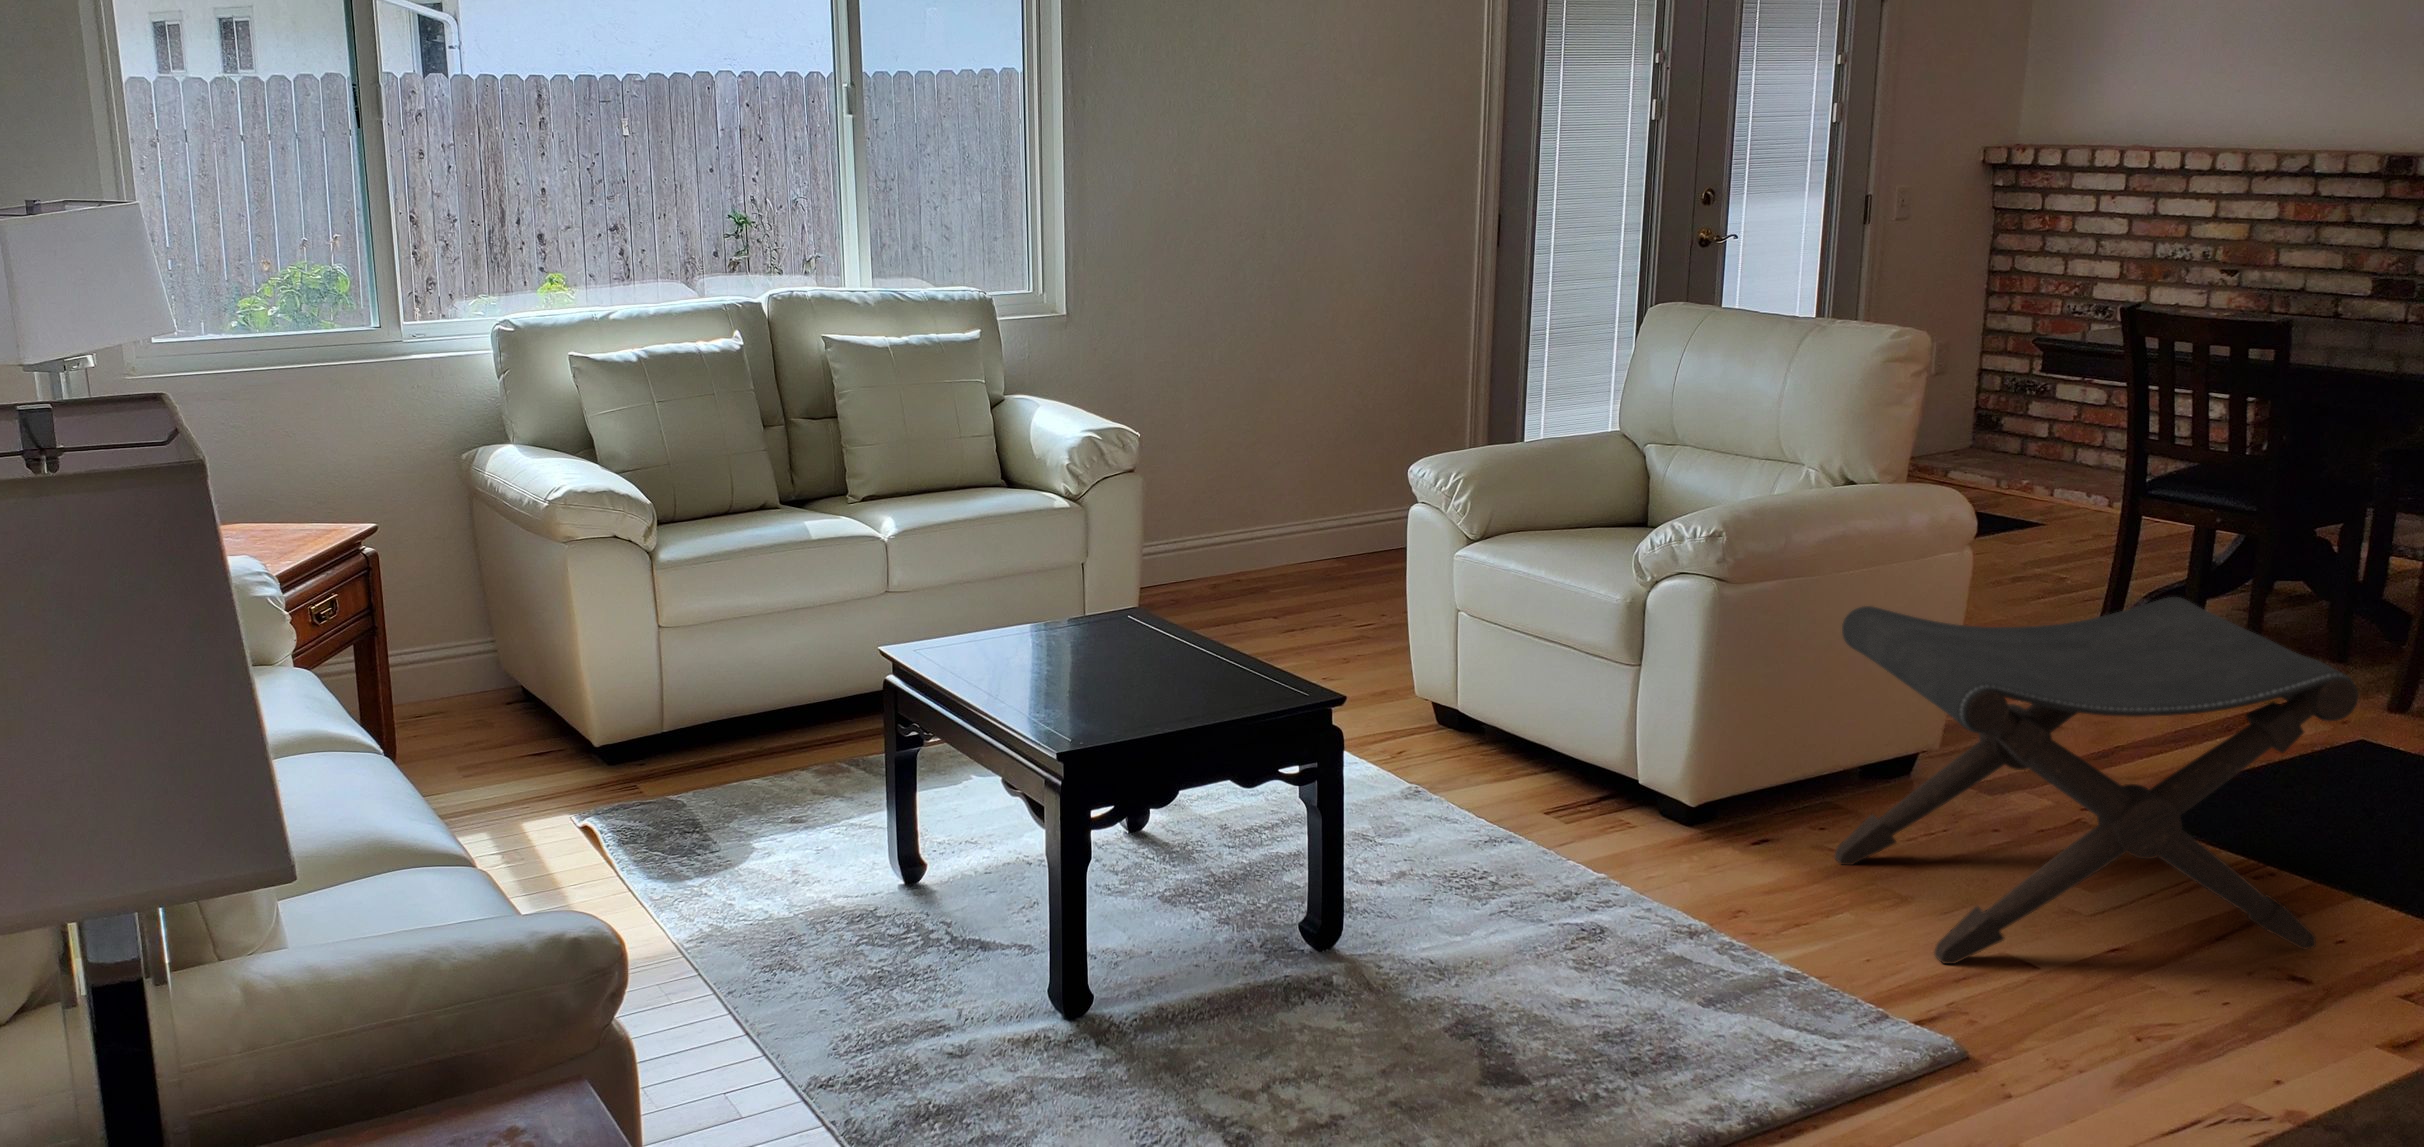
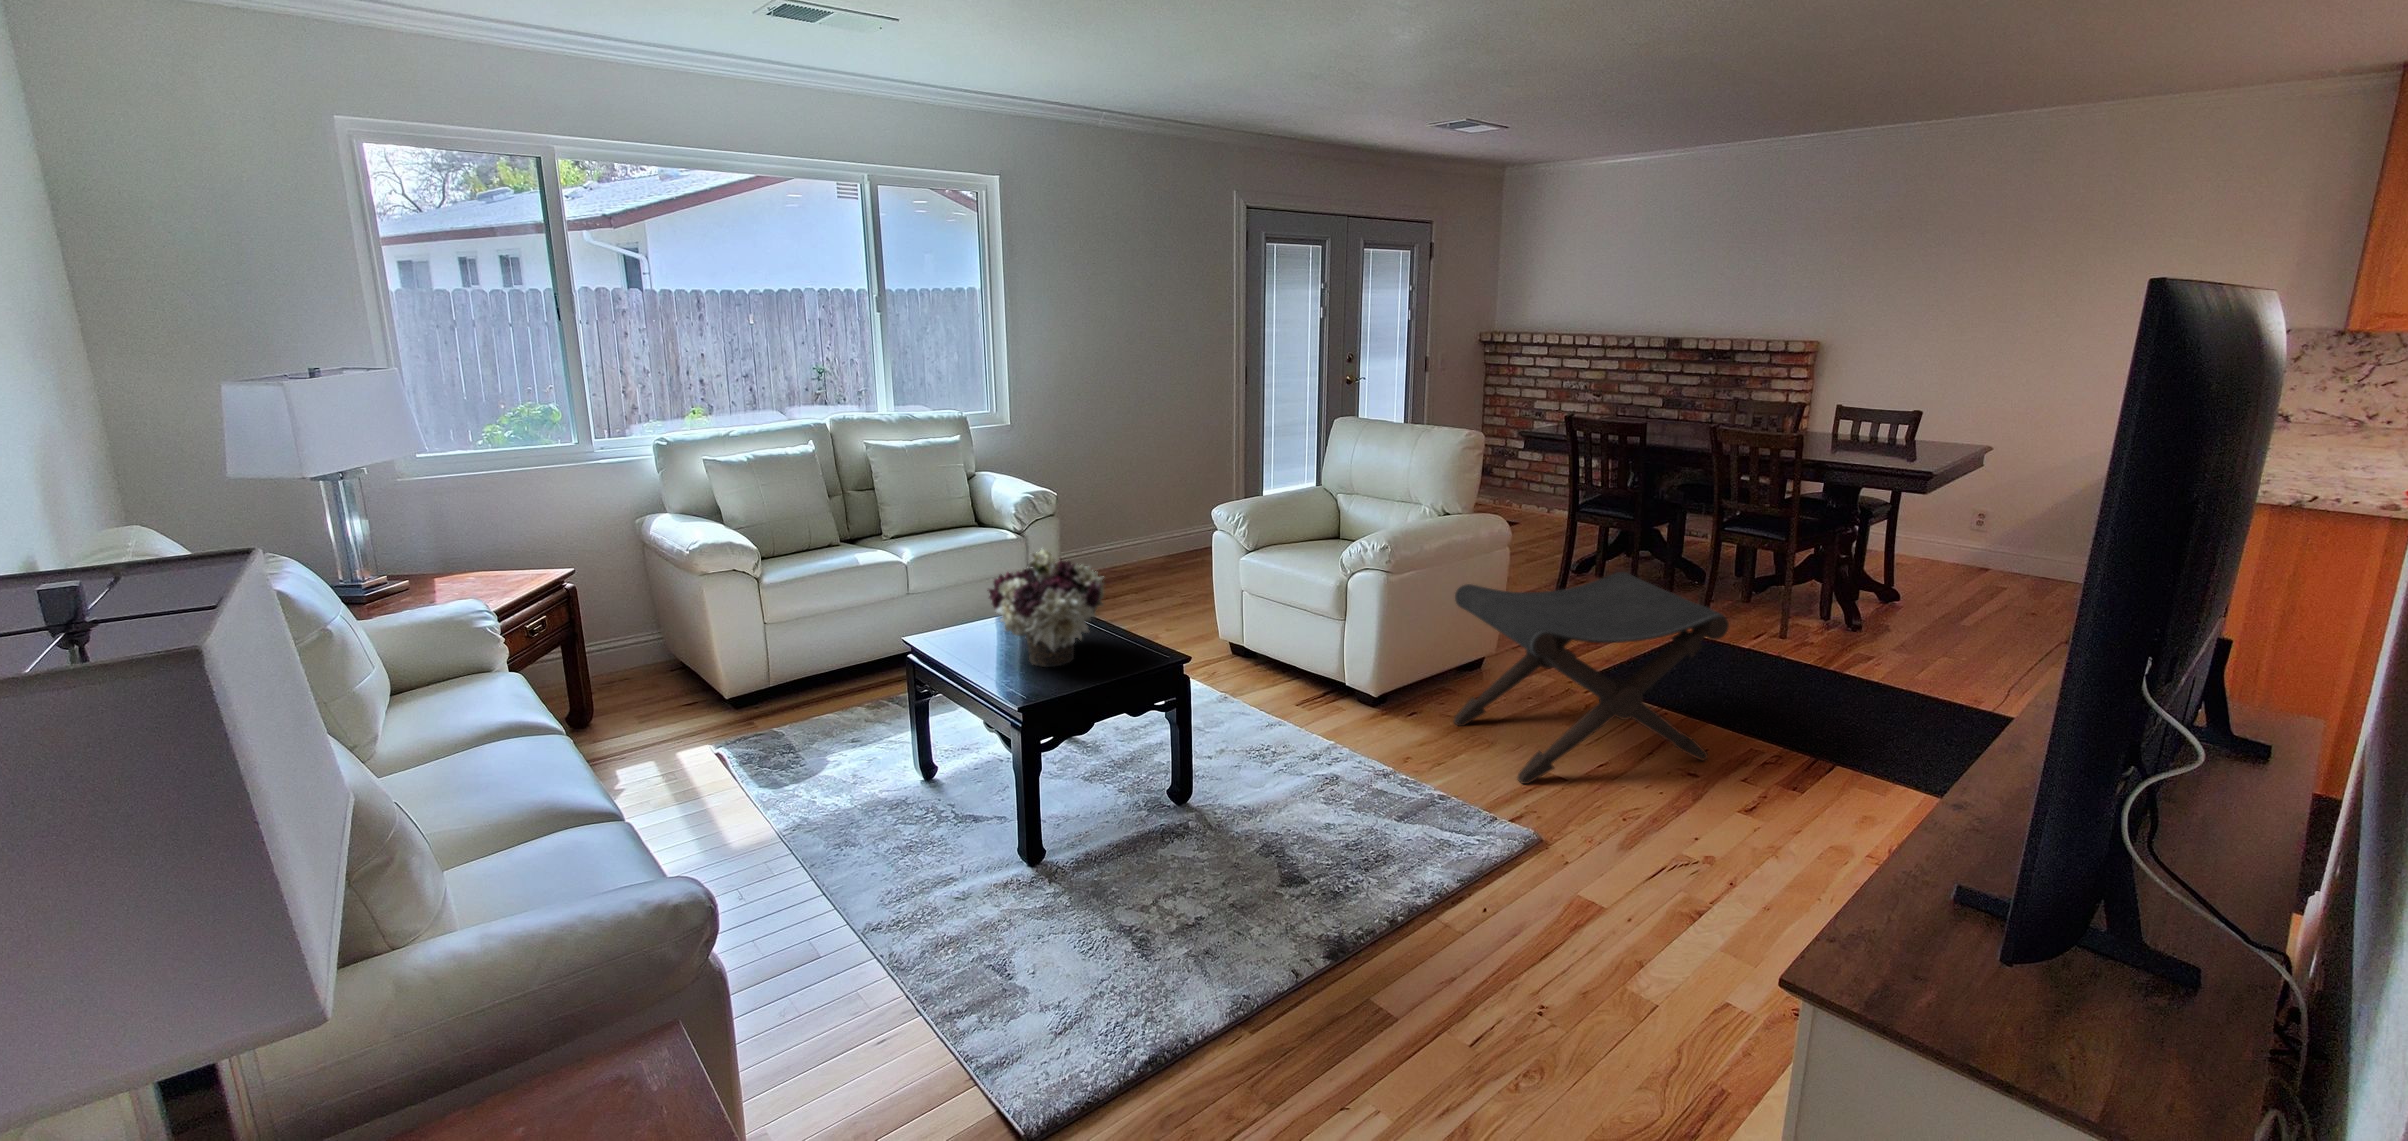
flower arrangement: none [1016,504,1207,702] -> present [988,549,1104,667]

